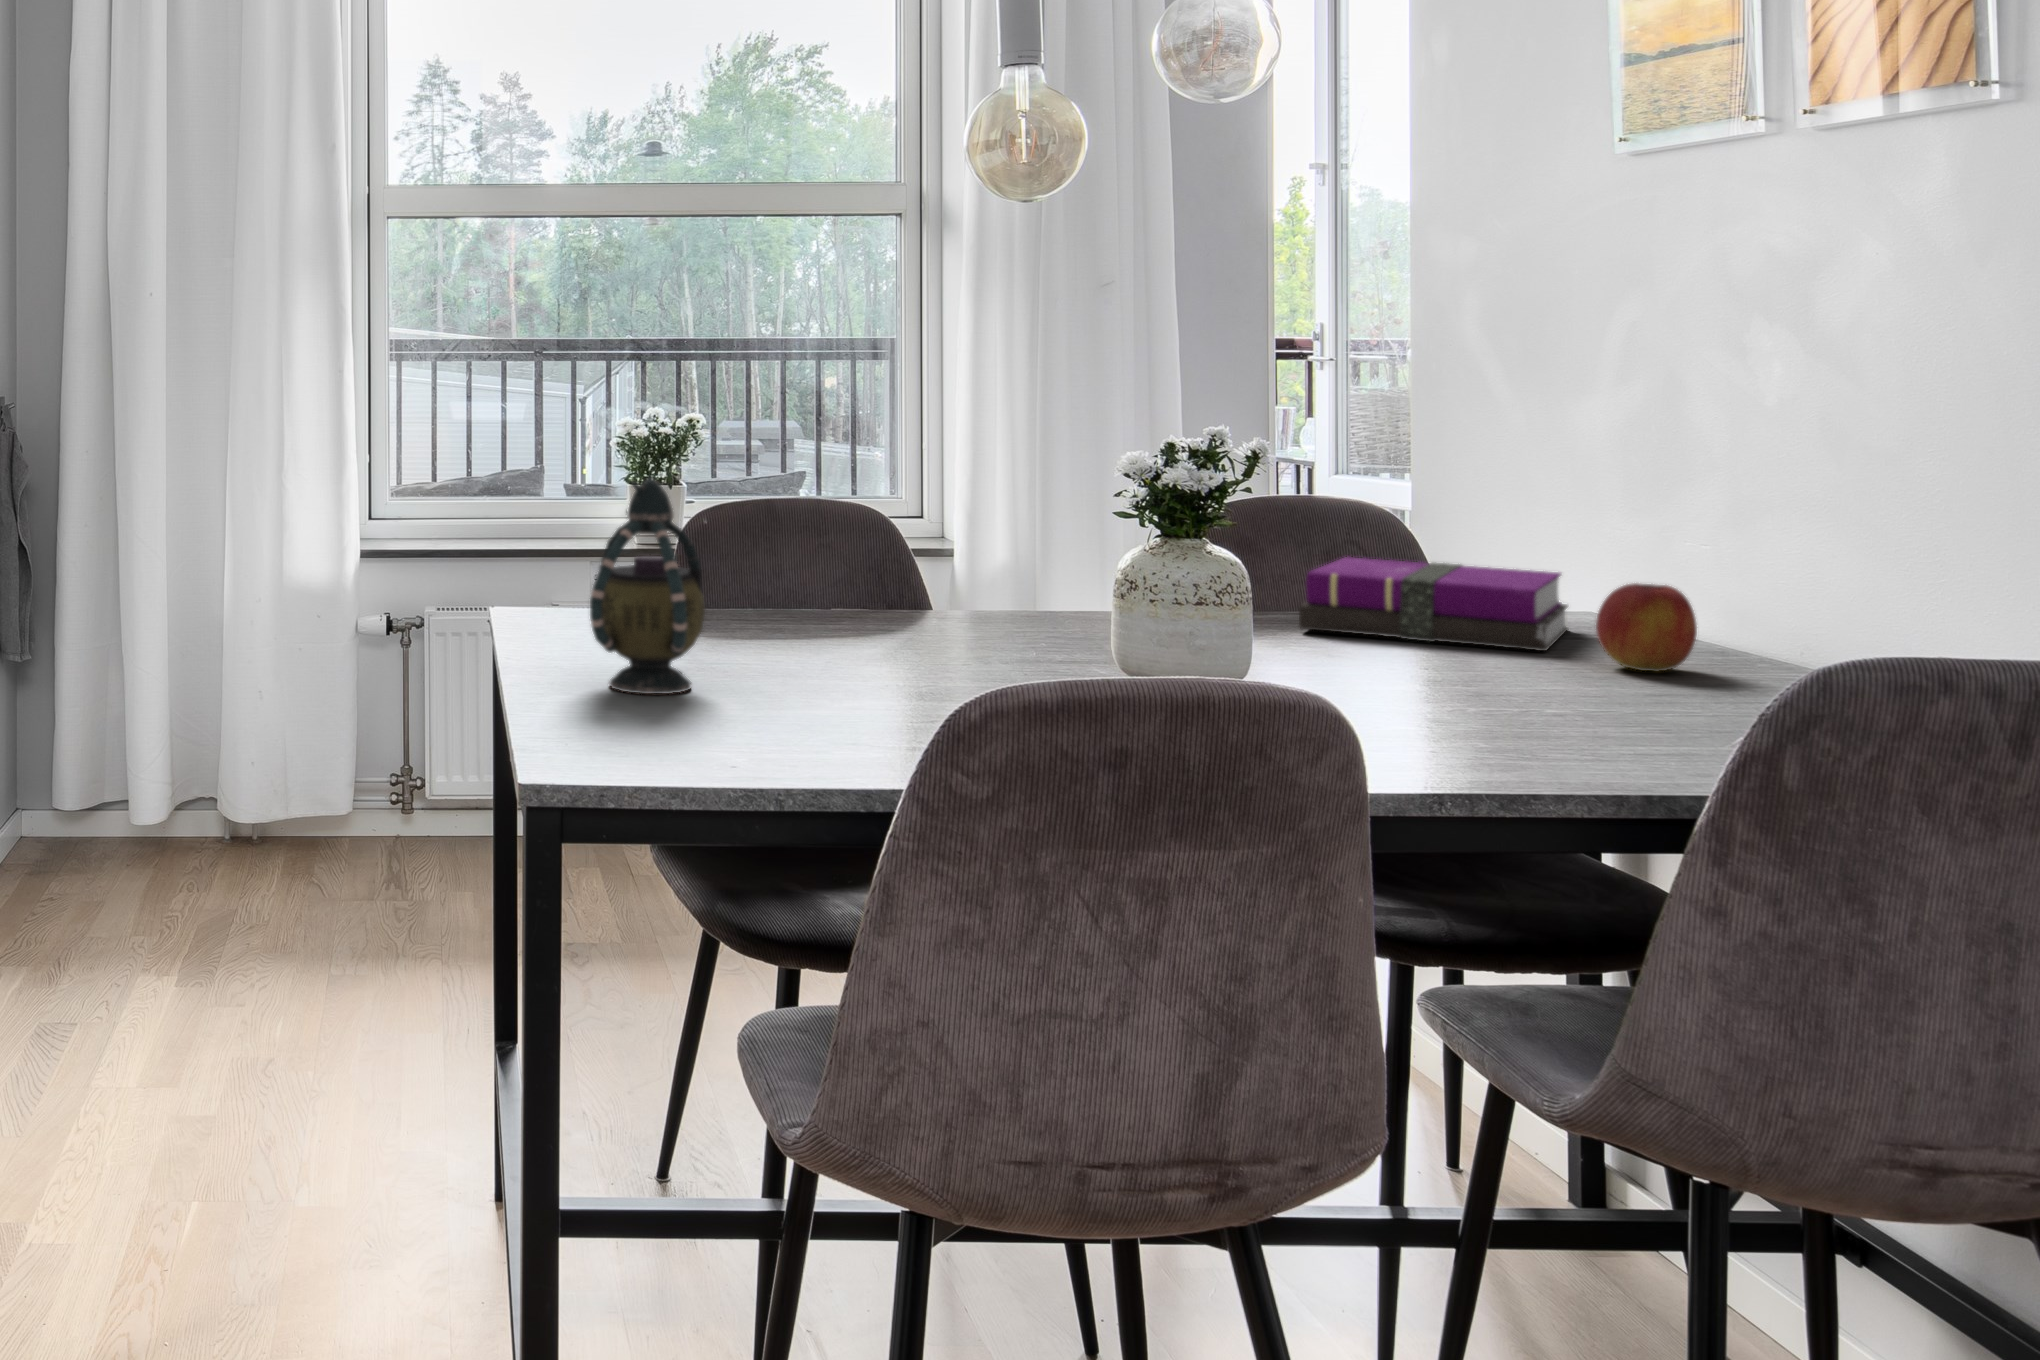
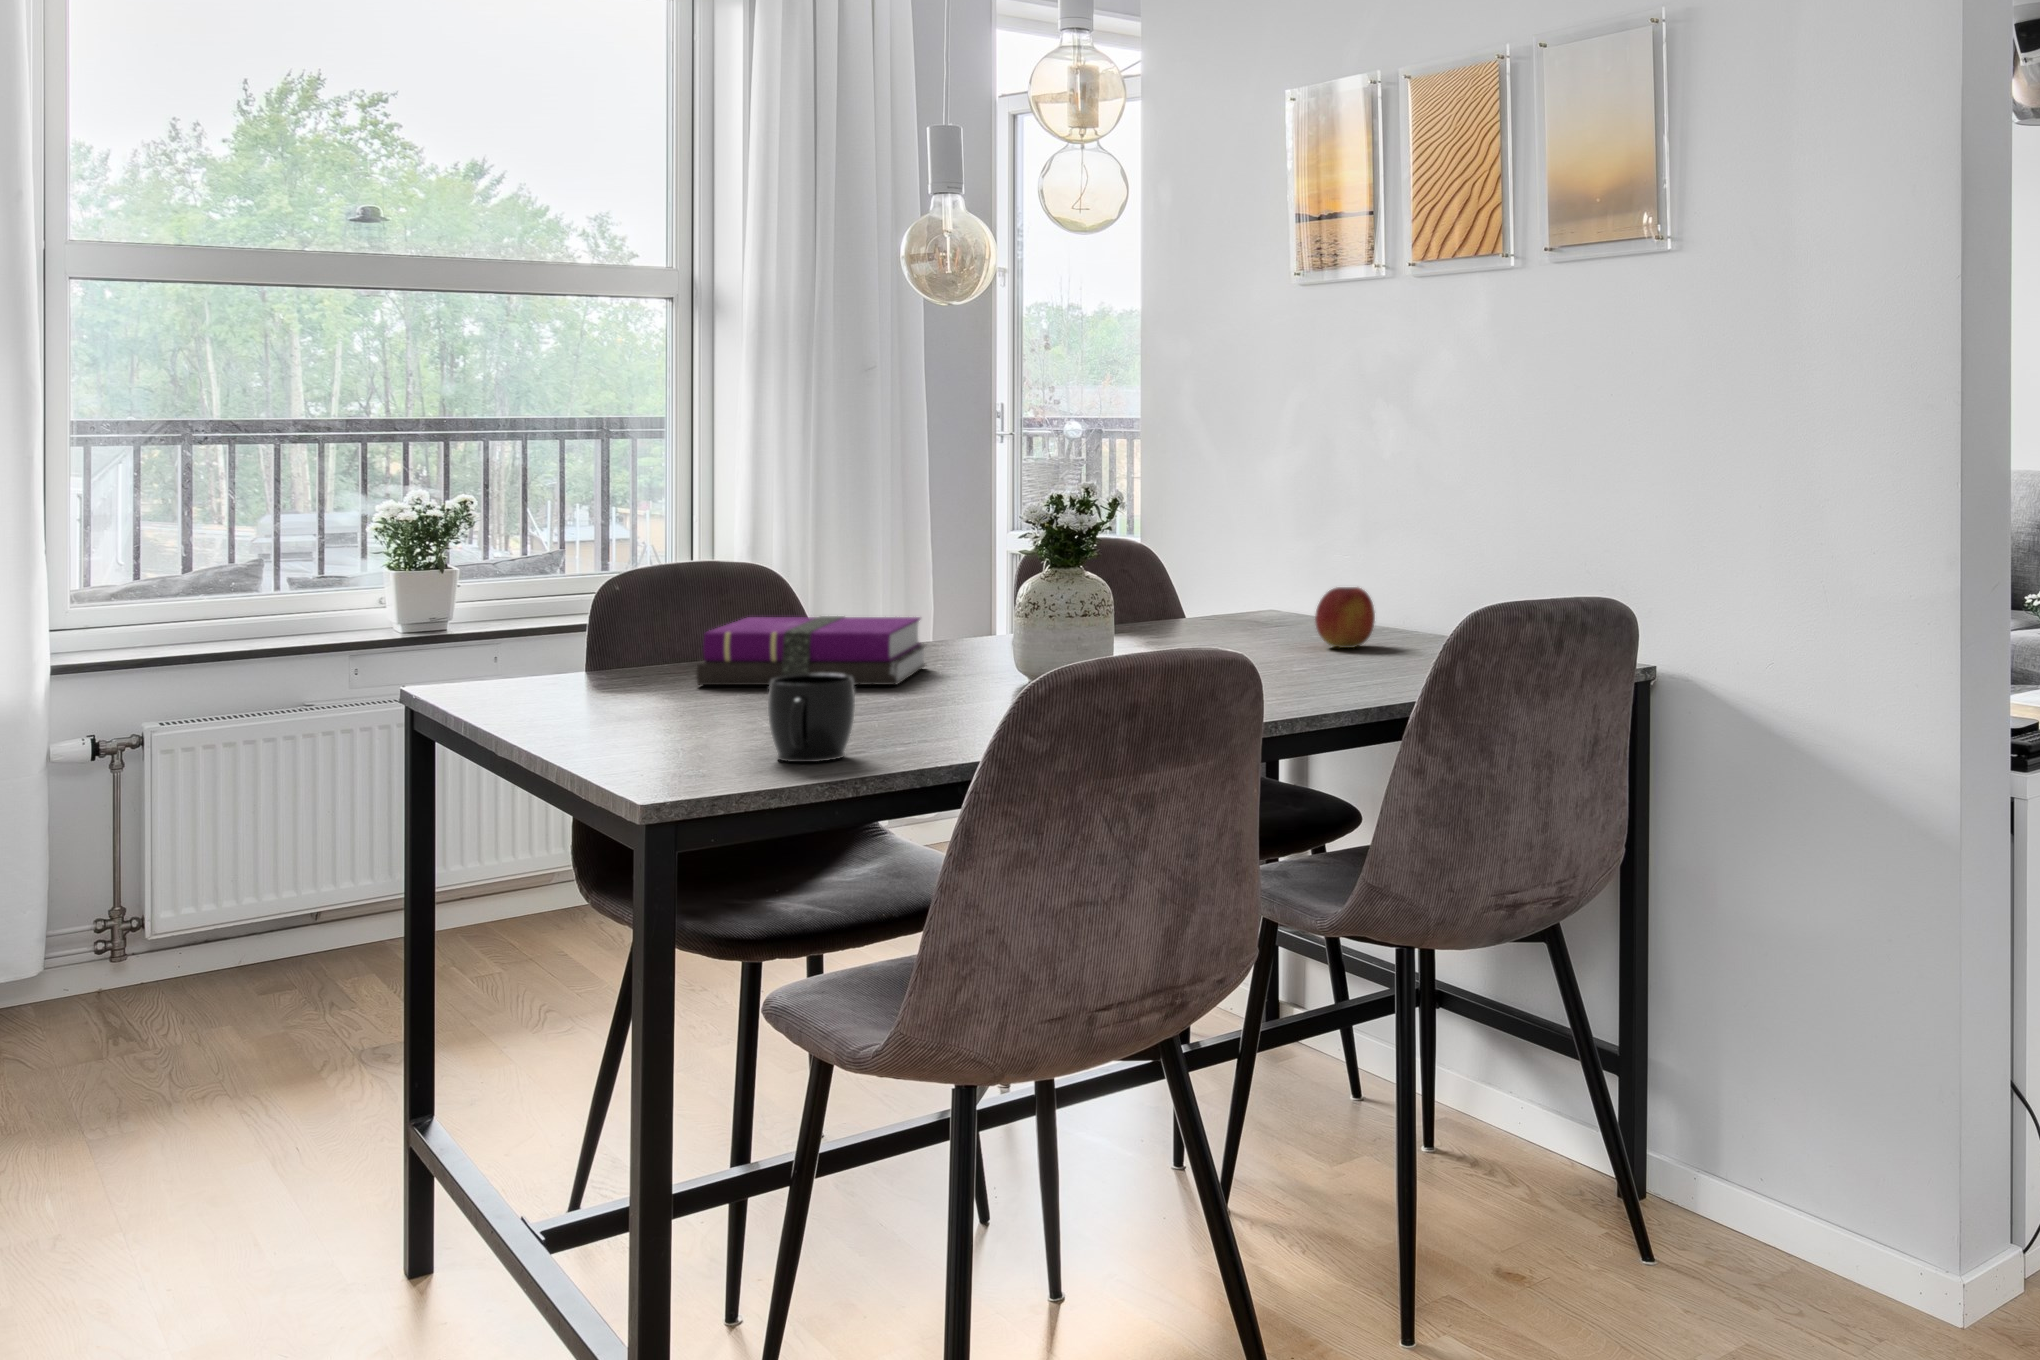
teapot: present [590,477,705,694] -> none [599,537,705,733]
notebook: present [1299,557,1568,651] -> present [696,616,926,685]
mug: none [712,650,813,759] -> present [768,674,855,762]

